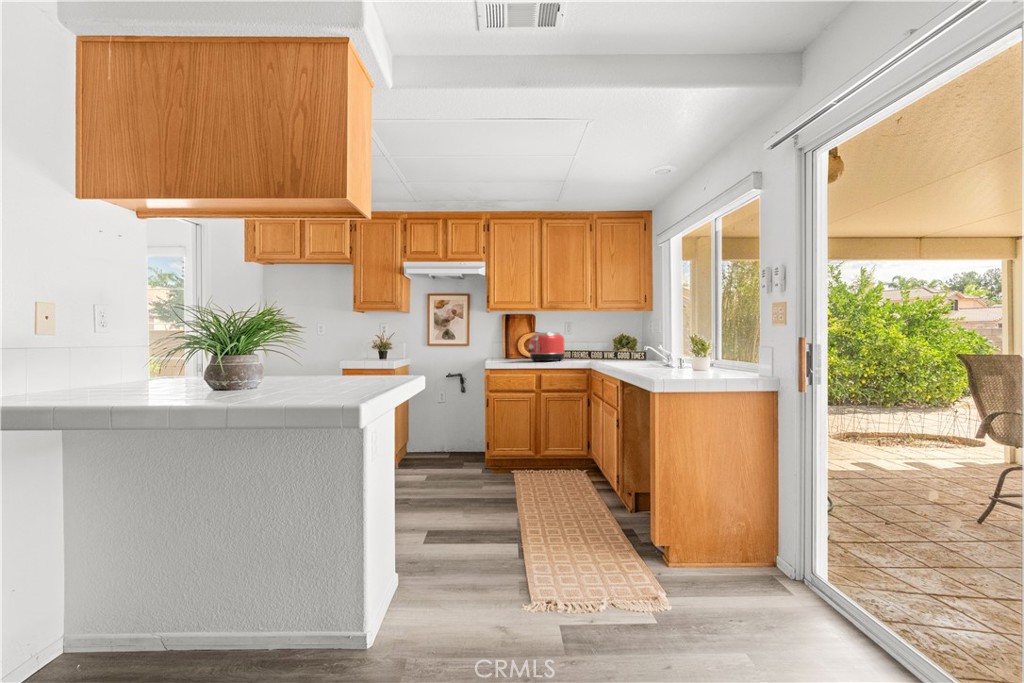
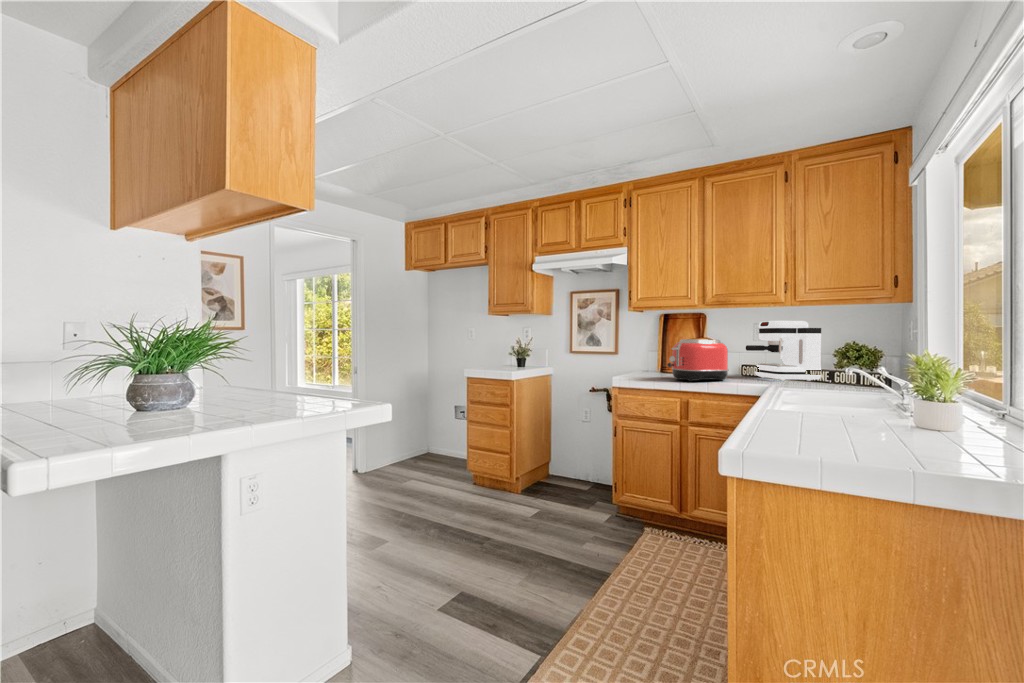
coffee maker: none [571,320,613,359] -> present [746,321,821,381]

